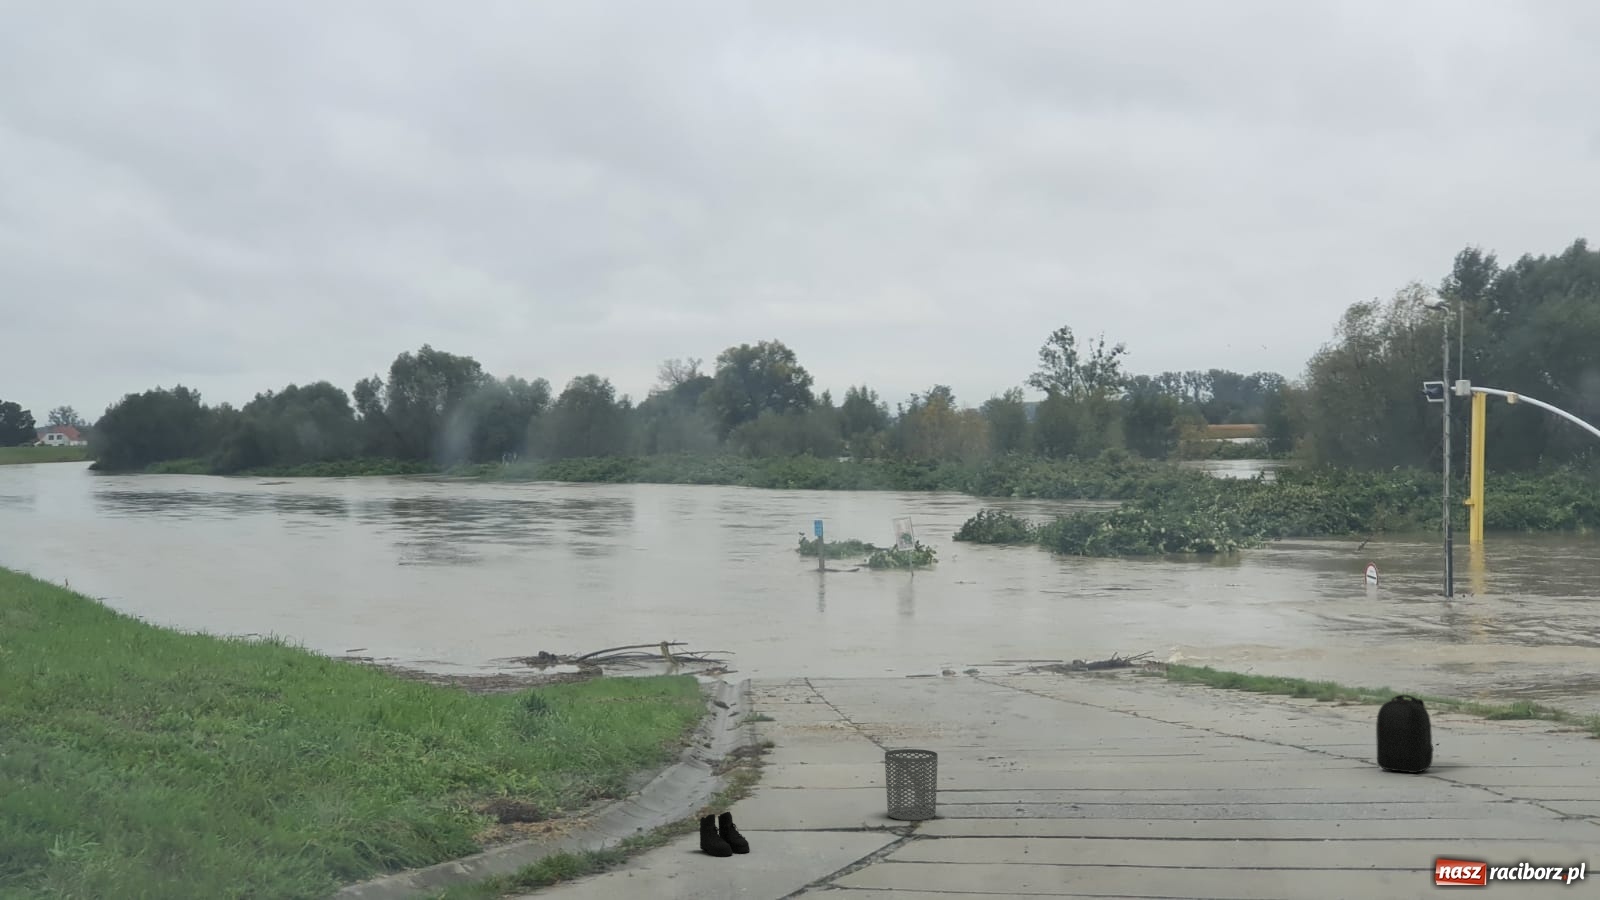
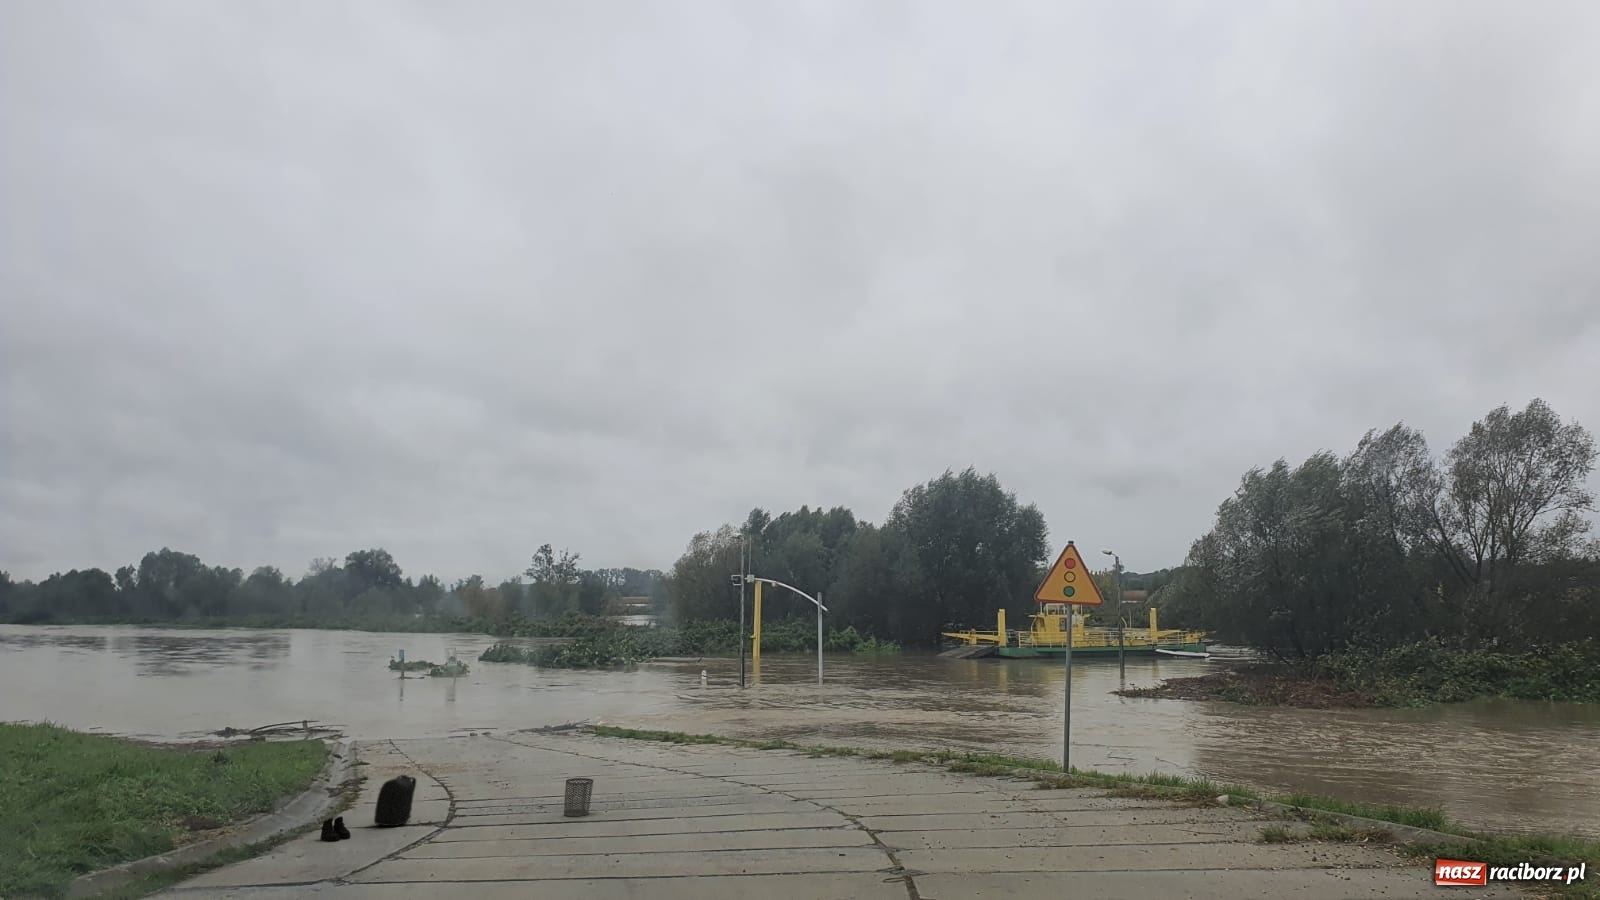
backpack: present [1376,695,1433,773] -> present [374,775,416,826]
waste bin: present [885,749,938,820] -> present [564,778,593,817]

